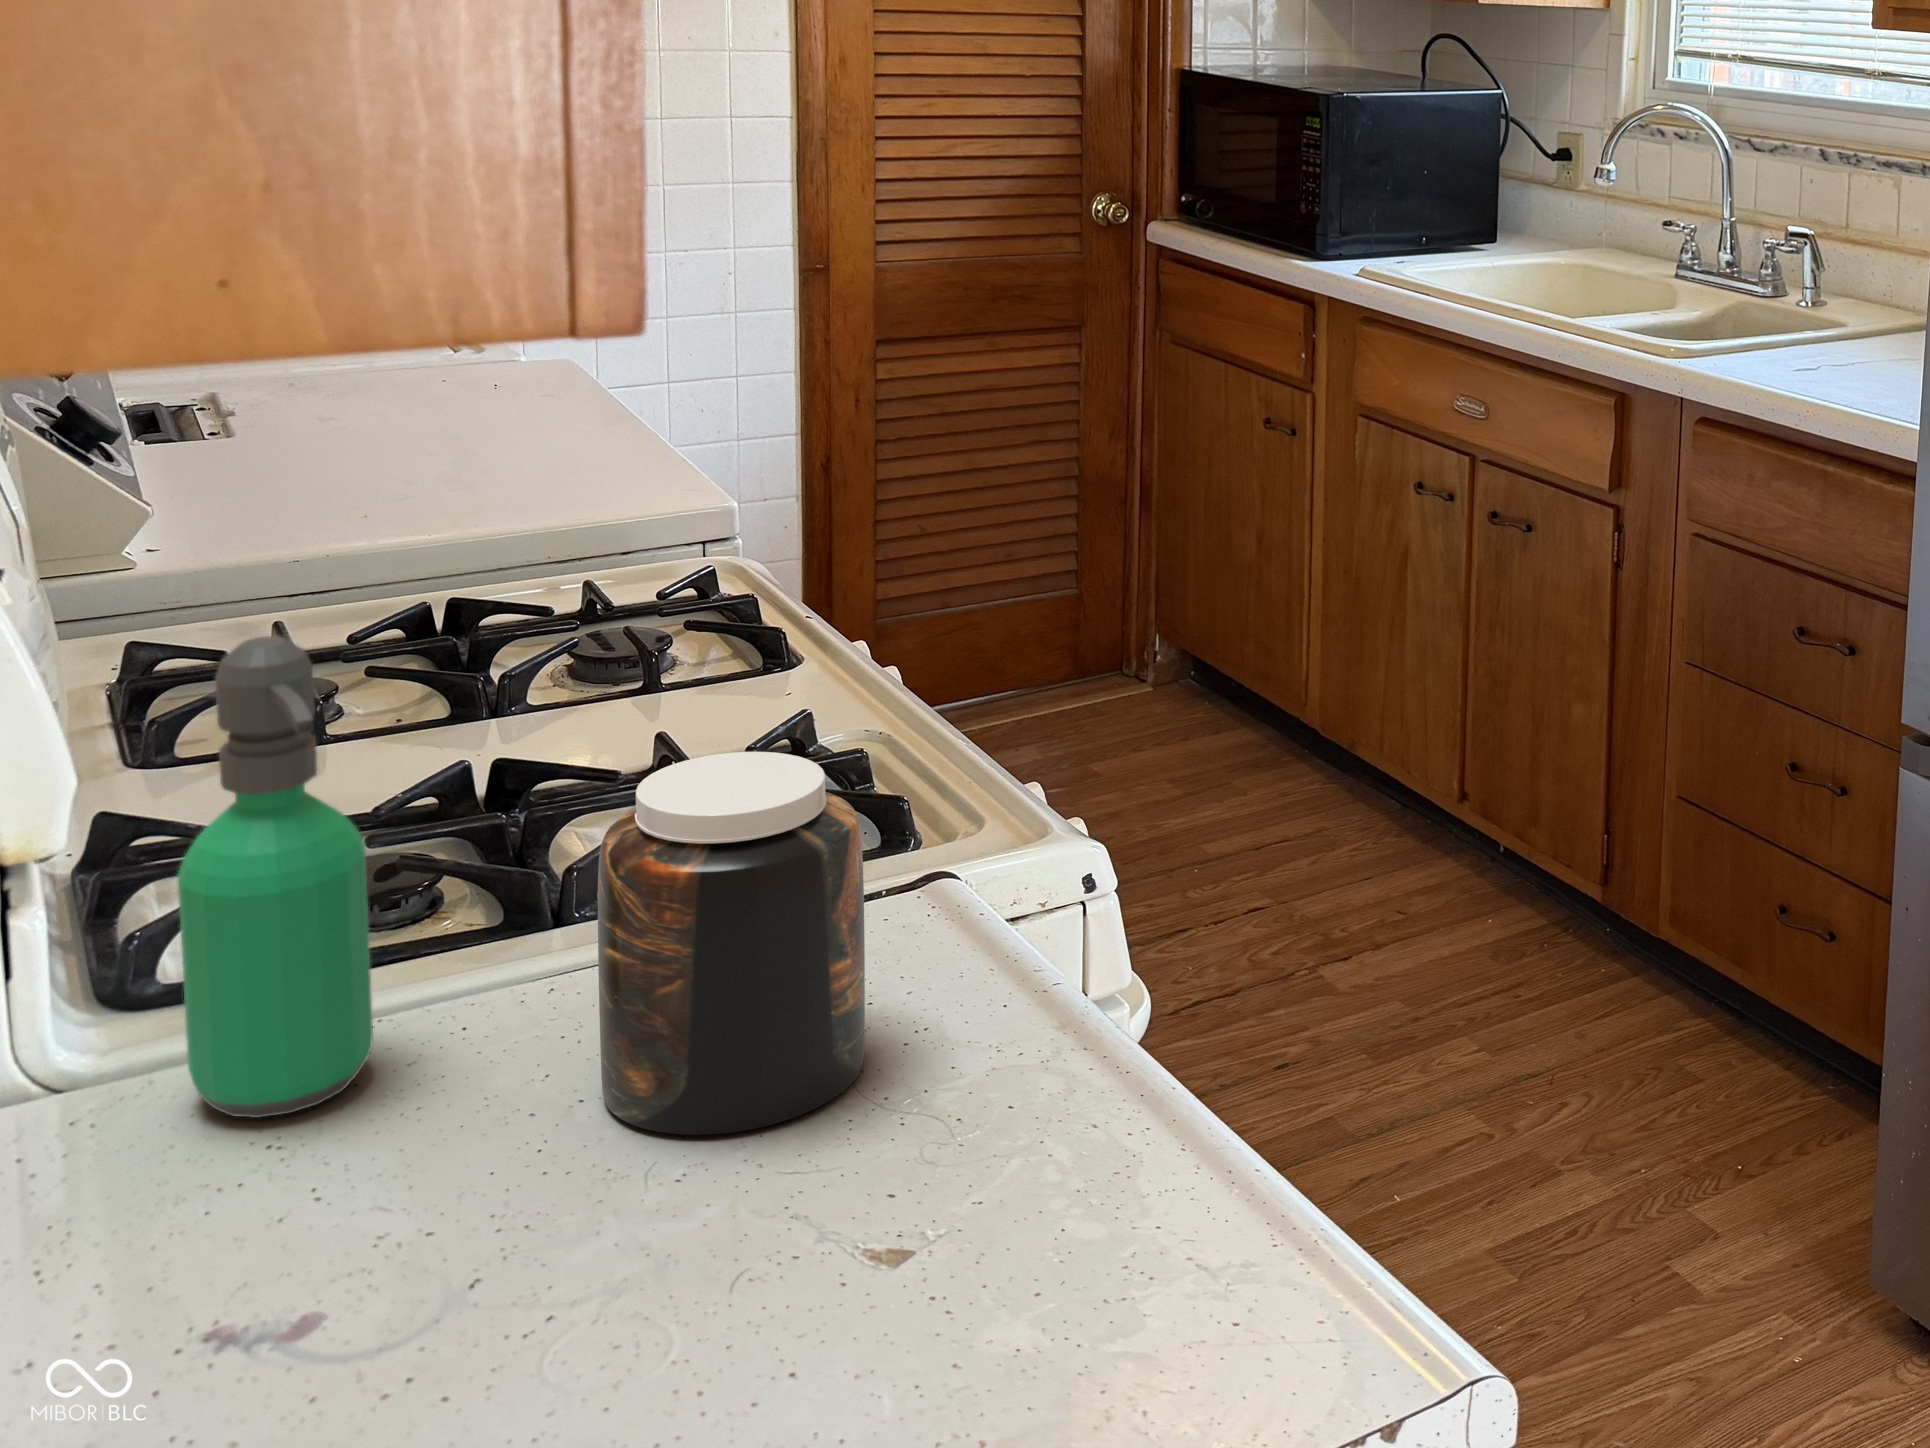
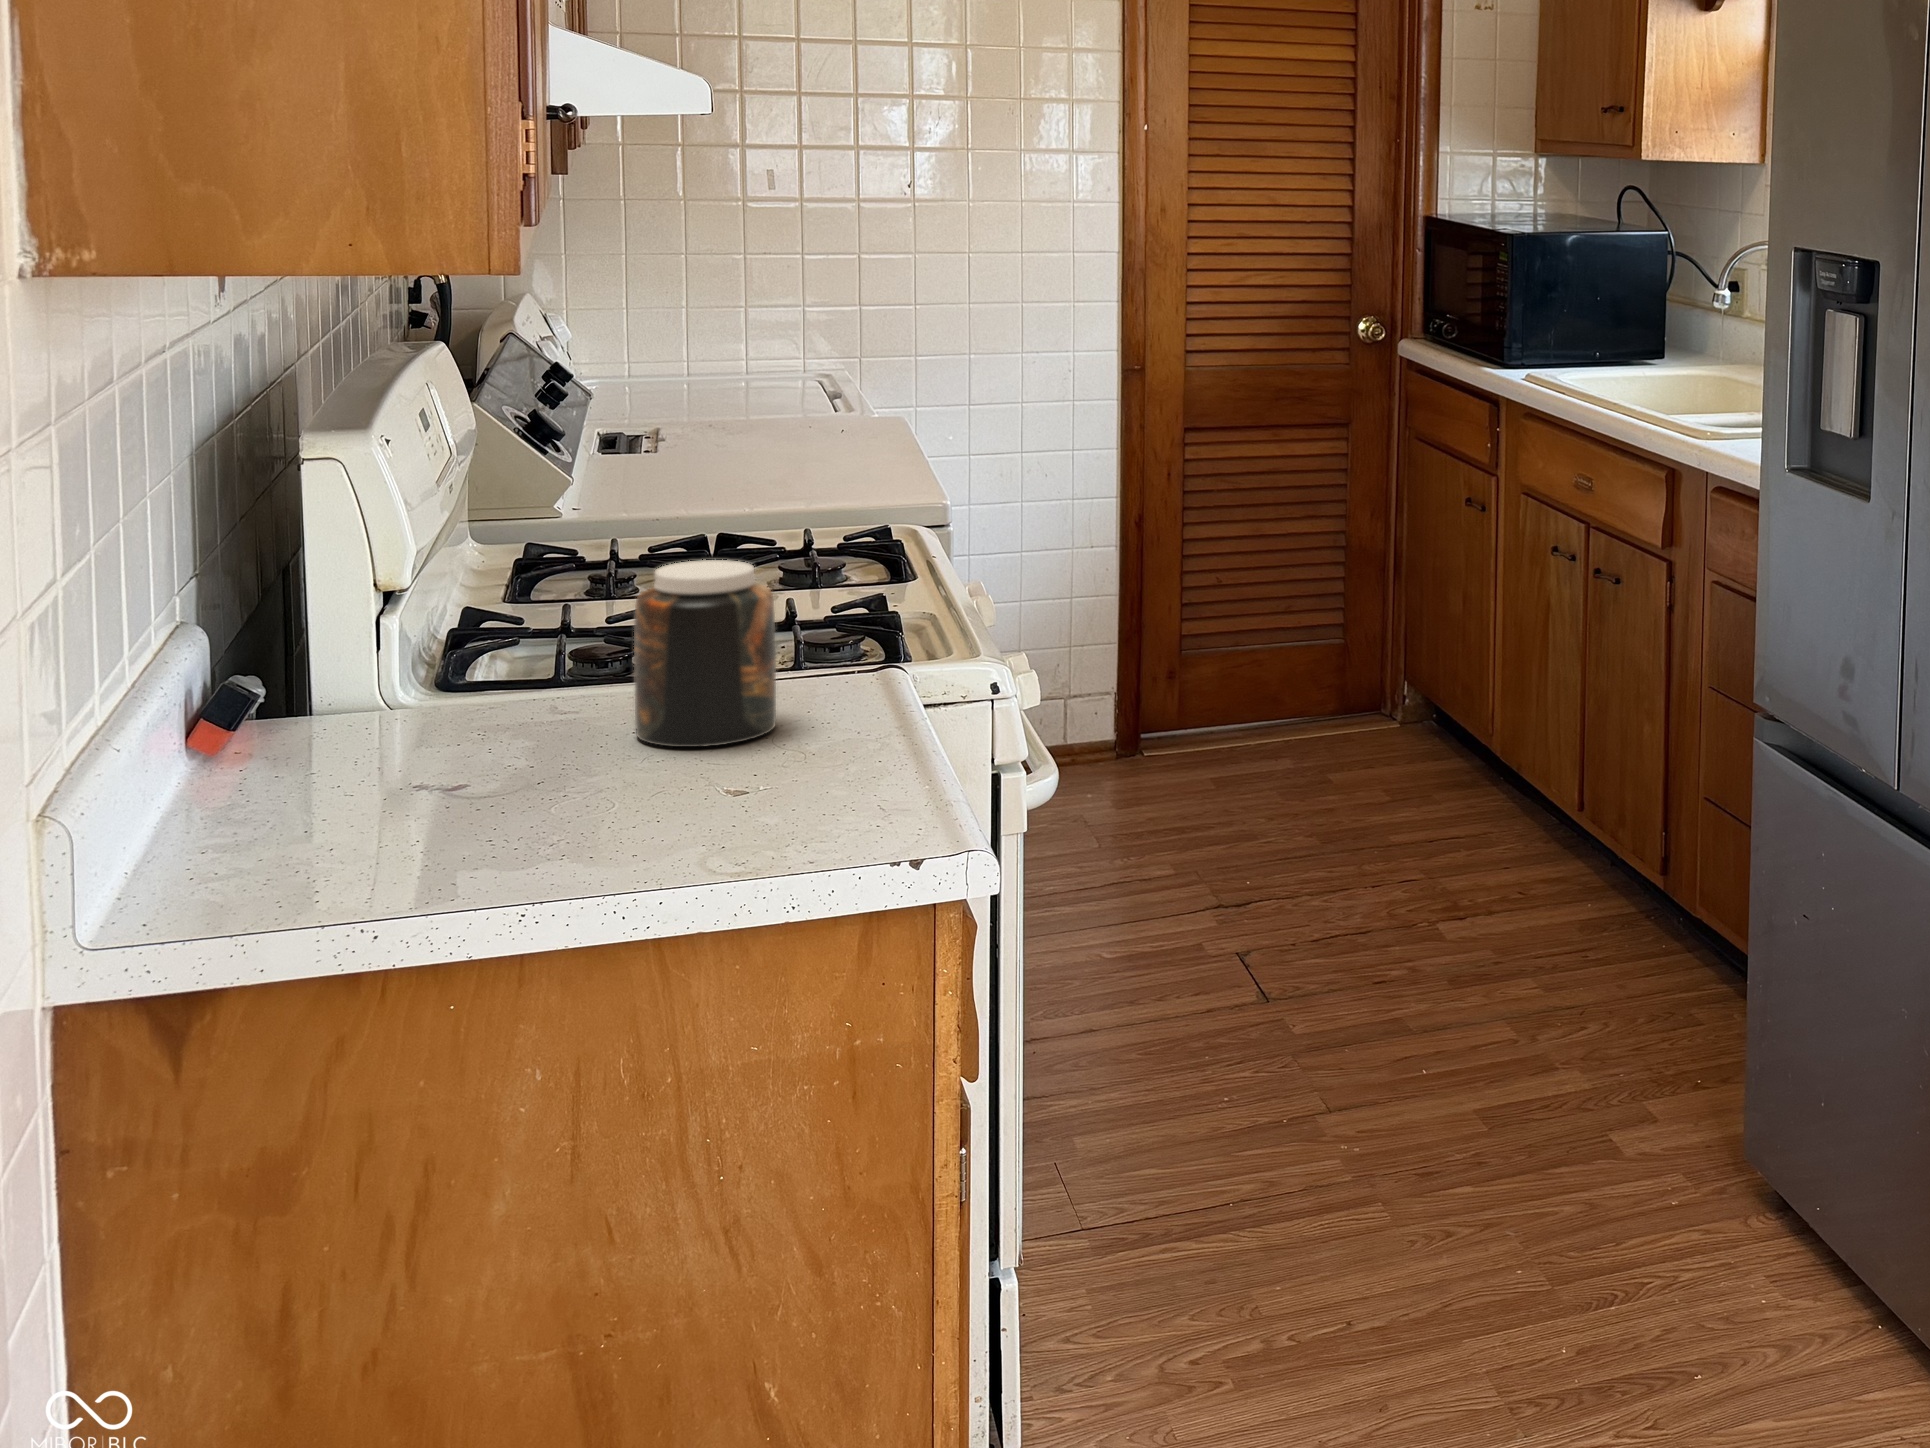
soap dispenser: present [178,636,373,1118] -> none [450,481,544,724]

